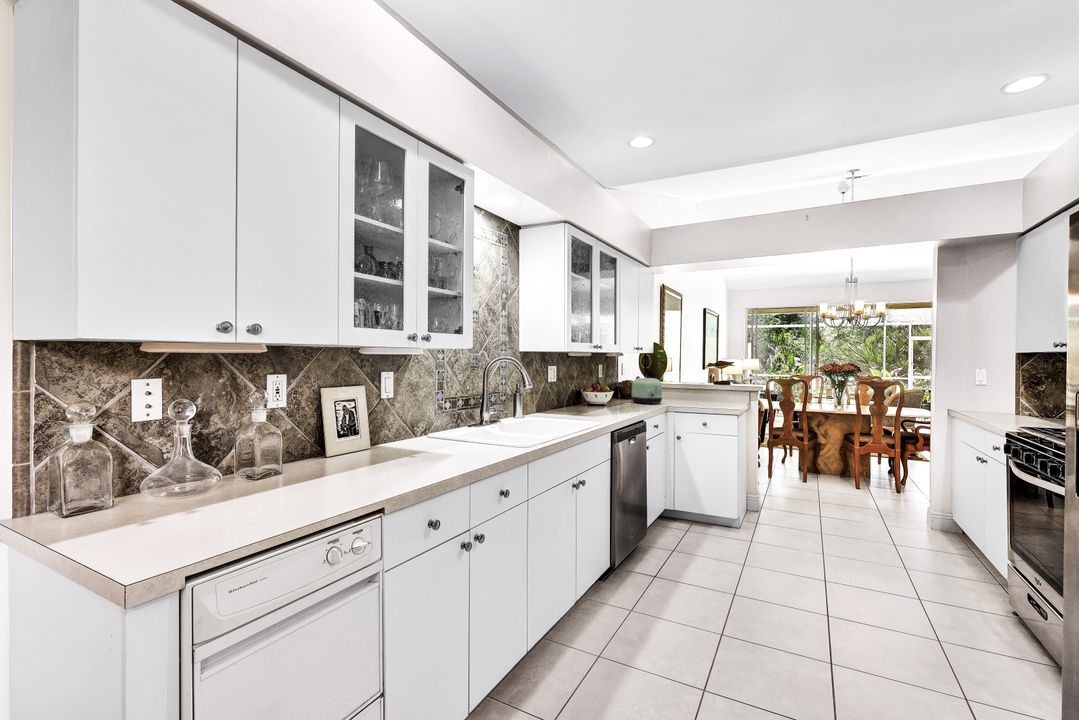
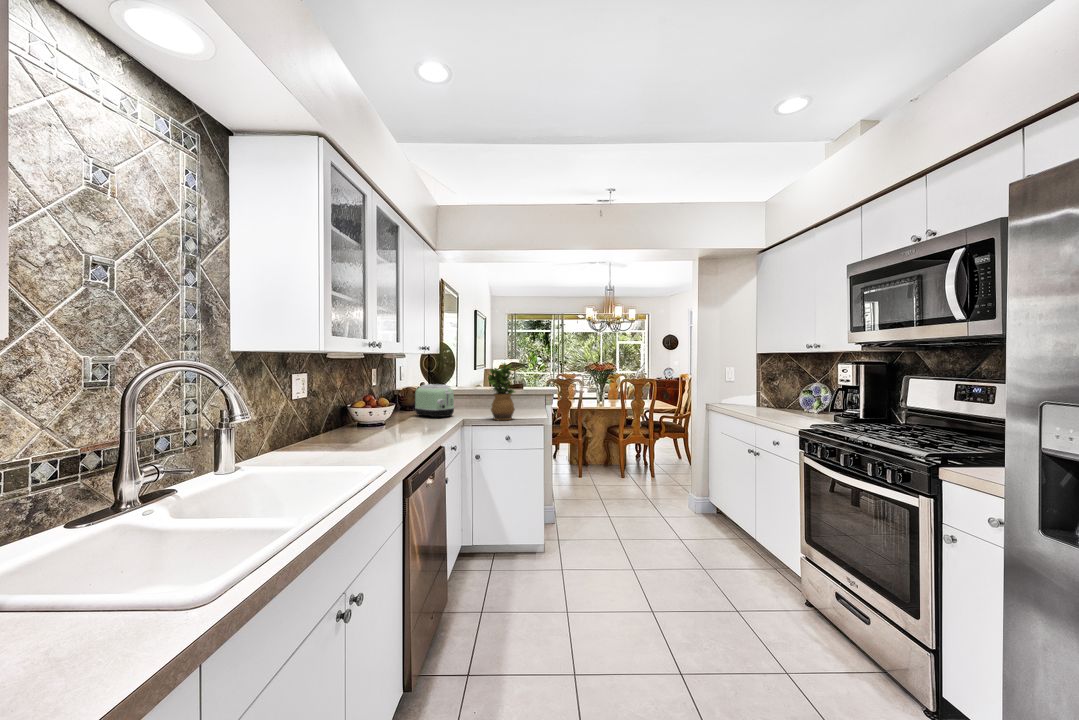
potted plant: none [687,360,712,408] -> present [488,363,515,420]

